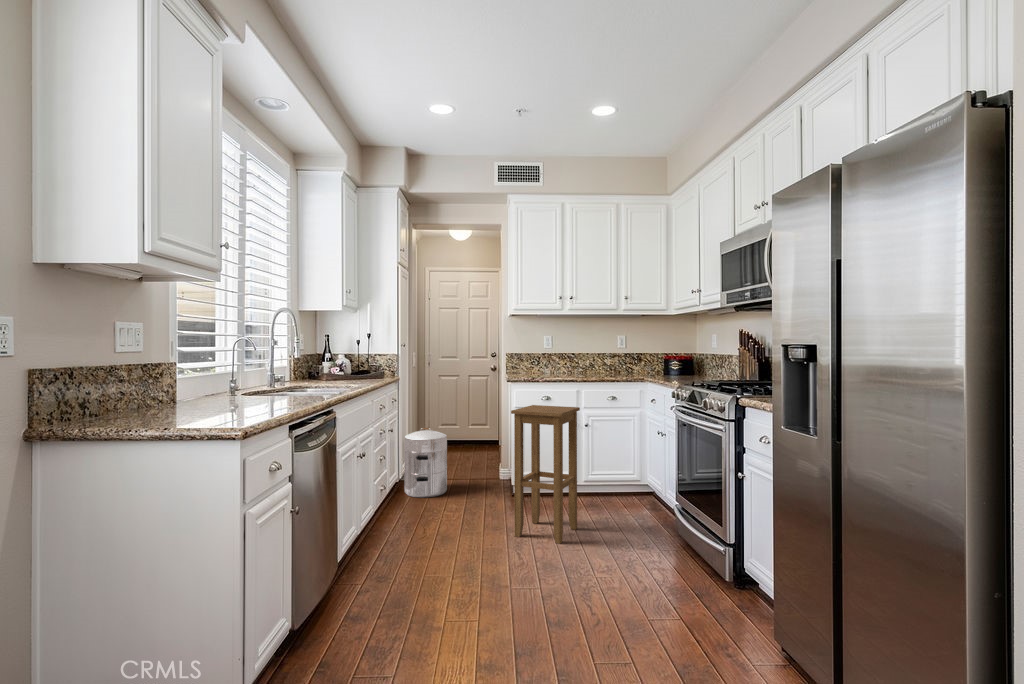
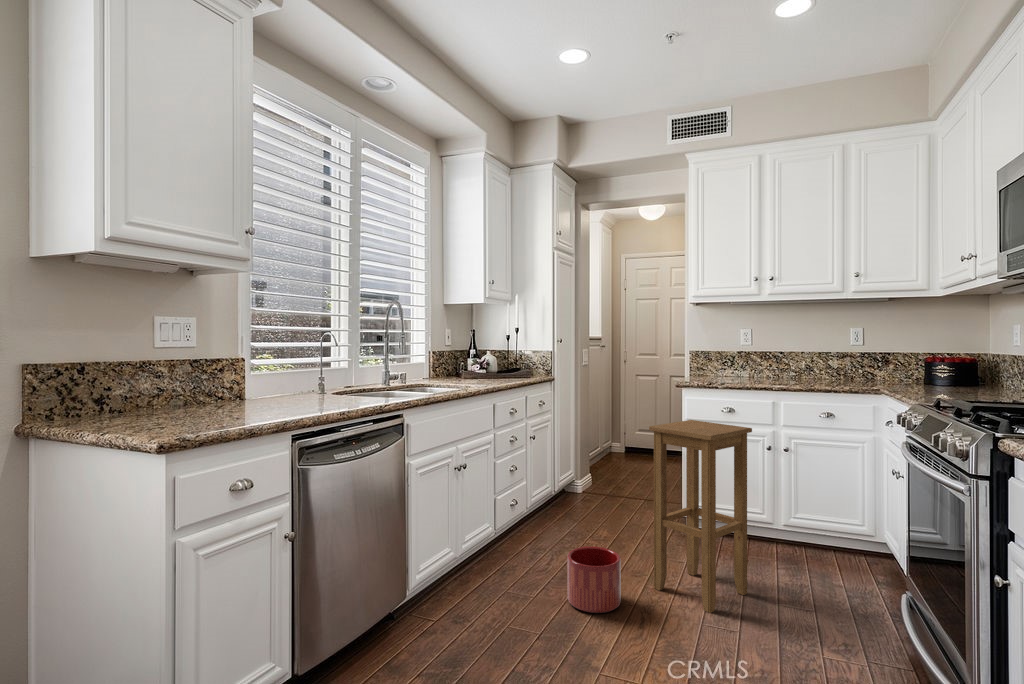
waste bin: present [404,428,447,498] -> none [559,436,608,517]
planter: none [456,509,498,559] -> present [567,546,621,613]

